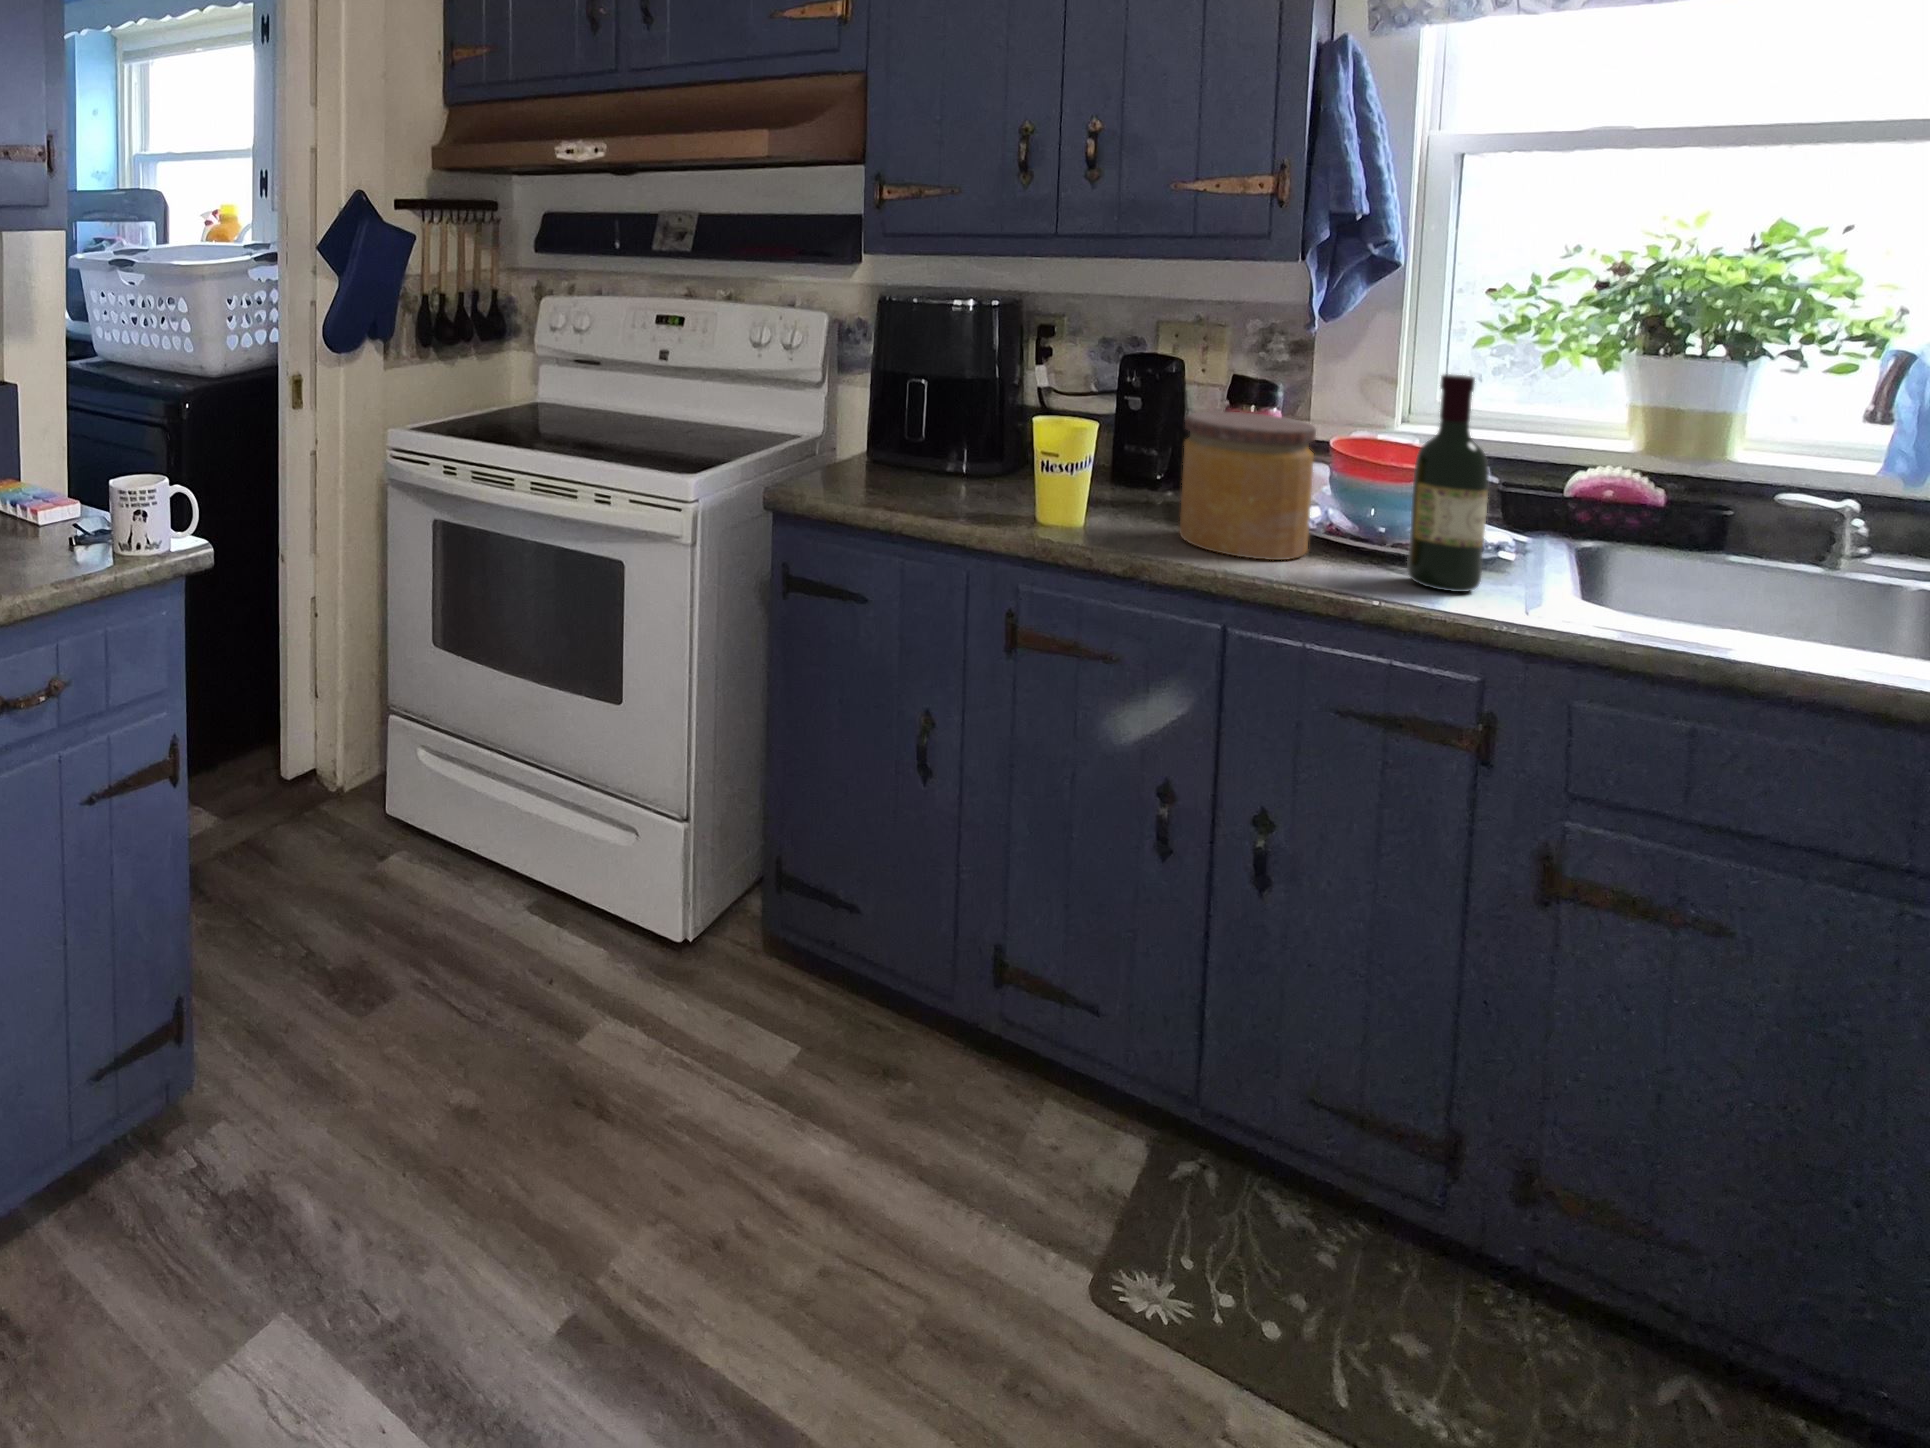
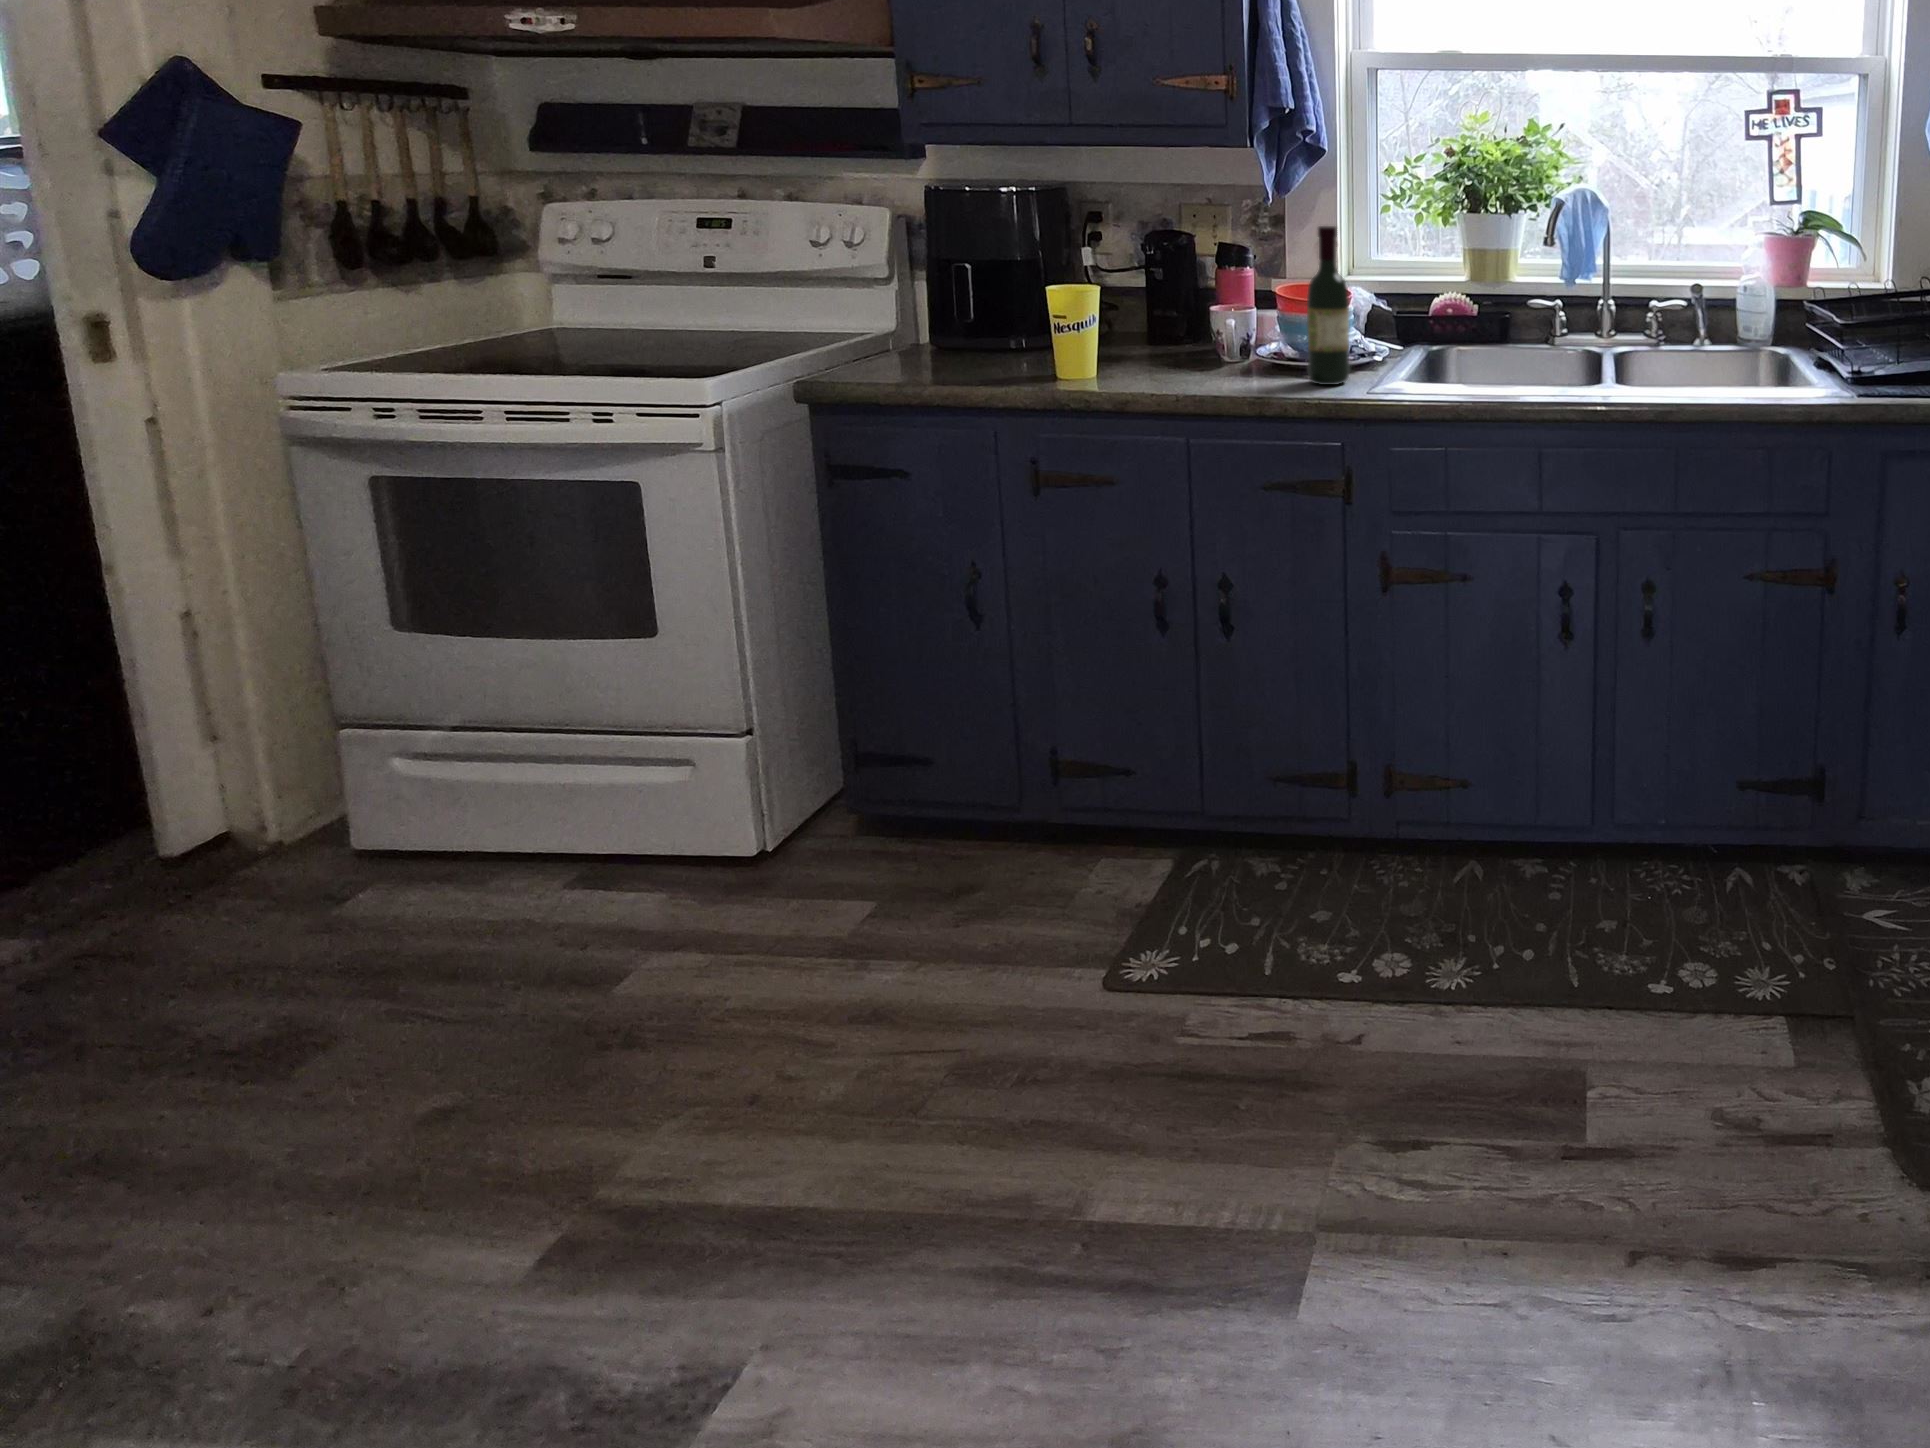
jar: present [1180,411,1316,560] -> none [1165,269,1255,383]

